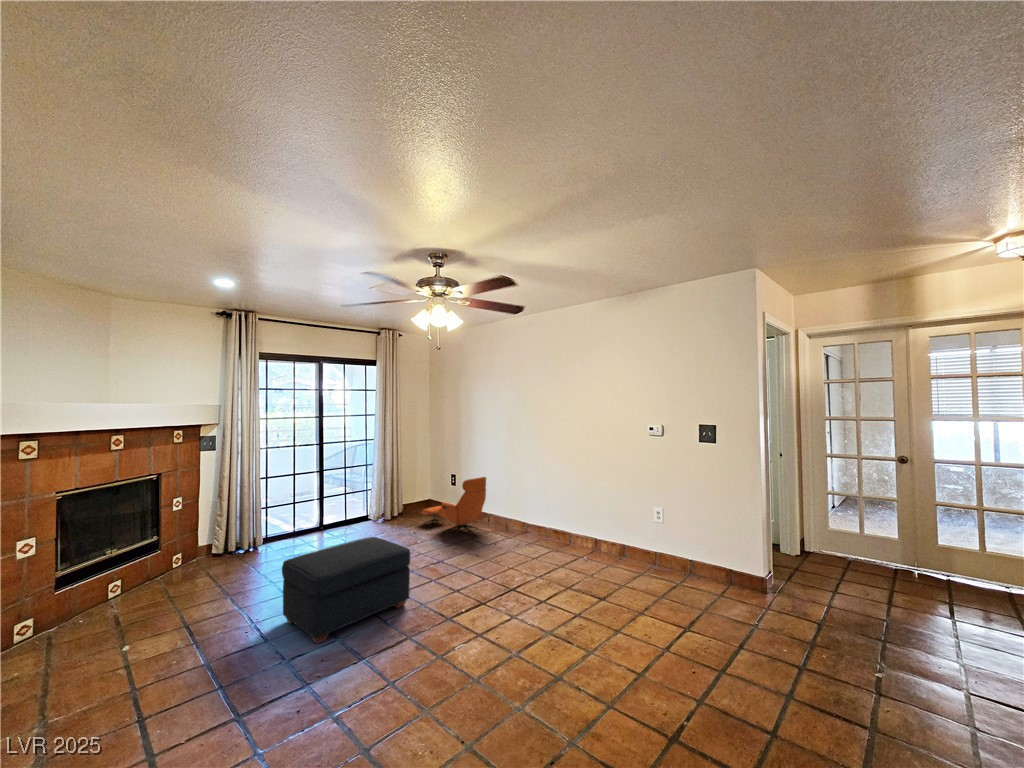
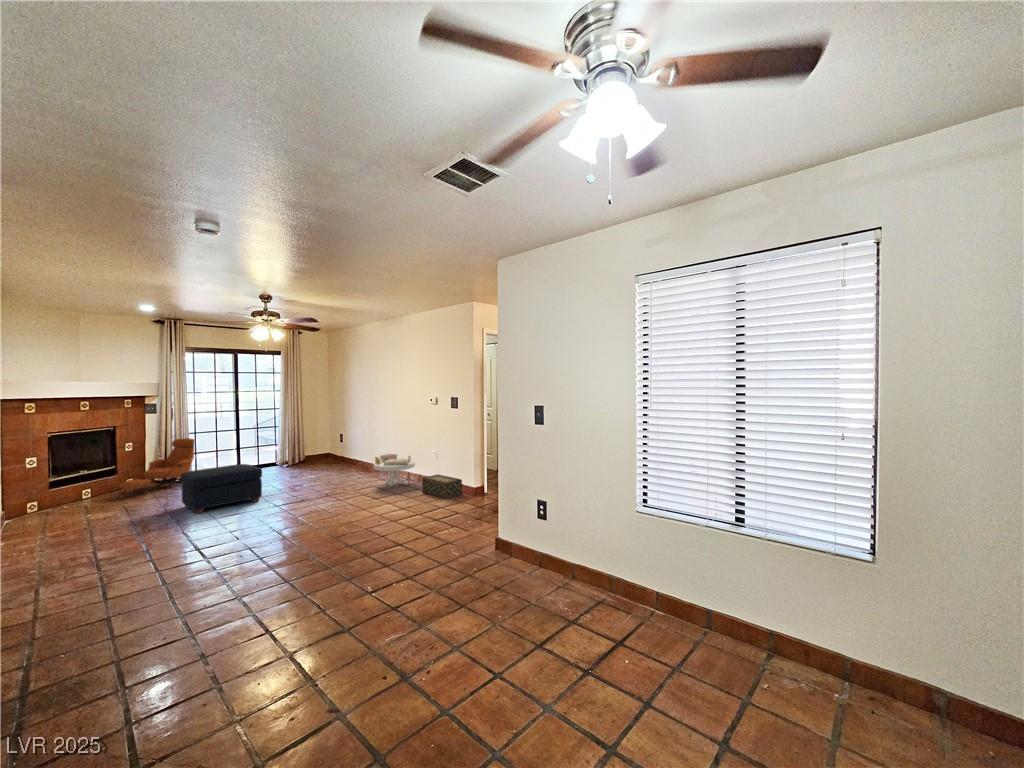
lounge chair: present [422,477,486,538] -> present [119,438,195,497]
side table: none [556,511,619,568] -> present [374,454,415,486]
woven basket: none [659,550,734,601] -> present [422,474,462,498]

